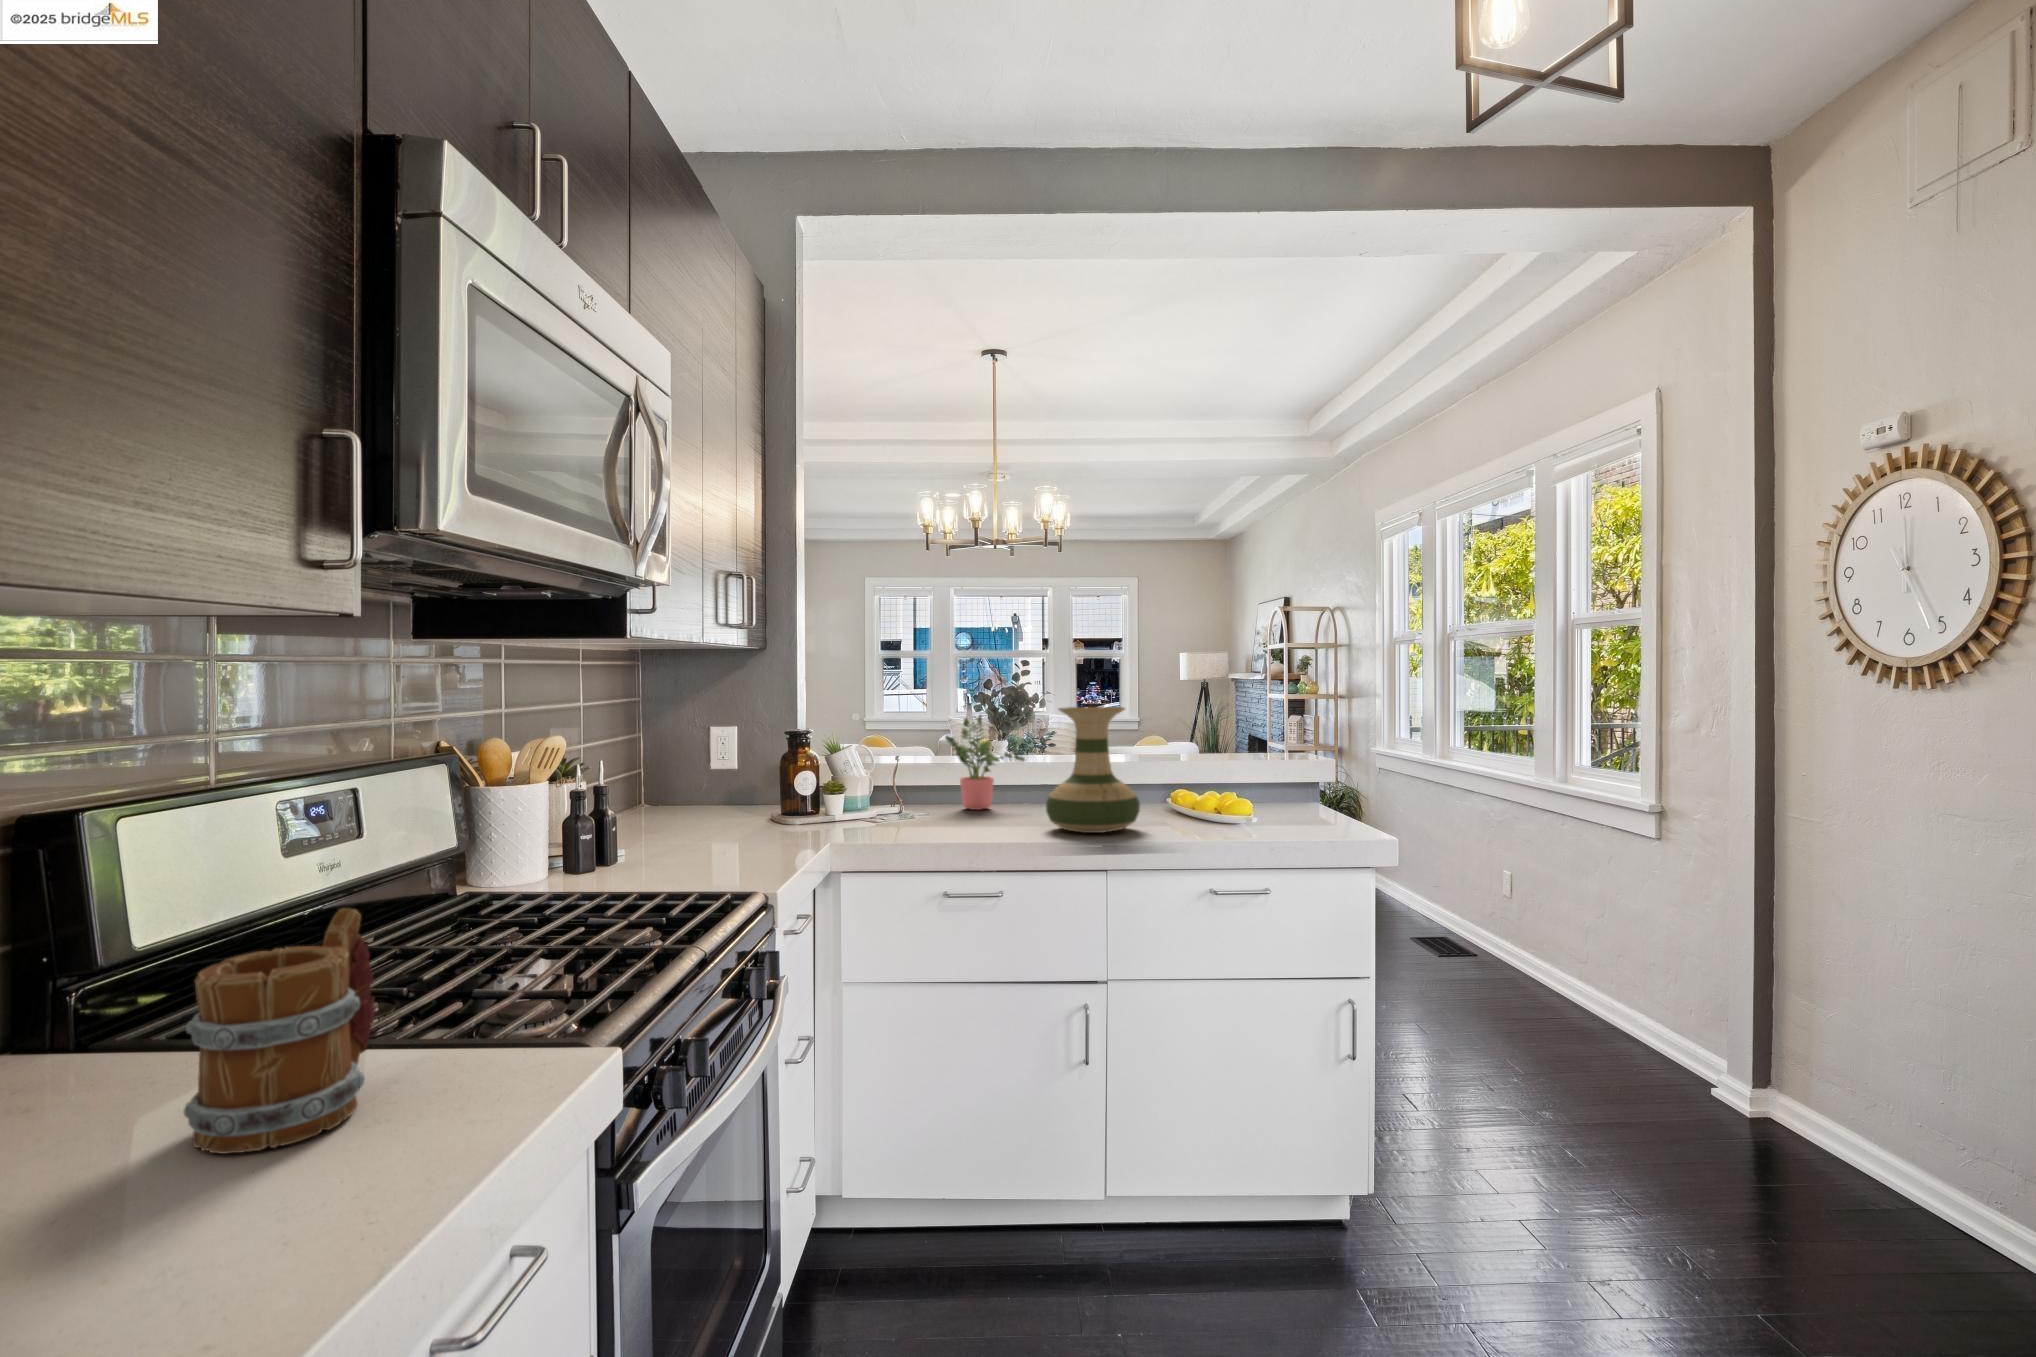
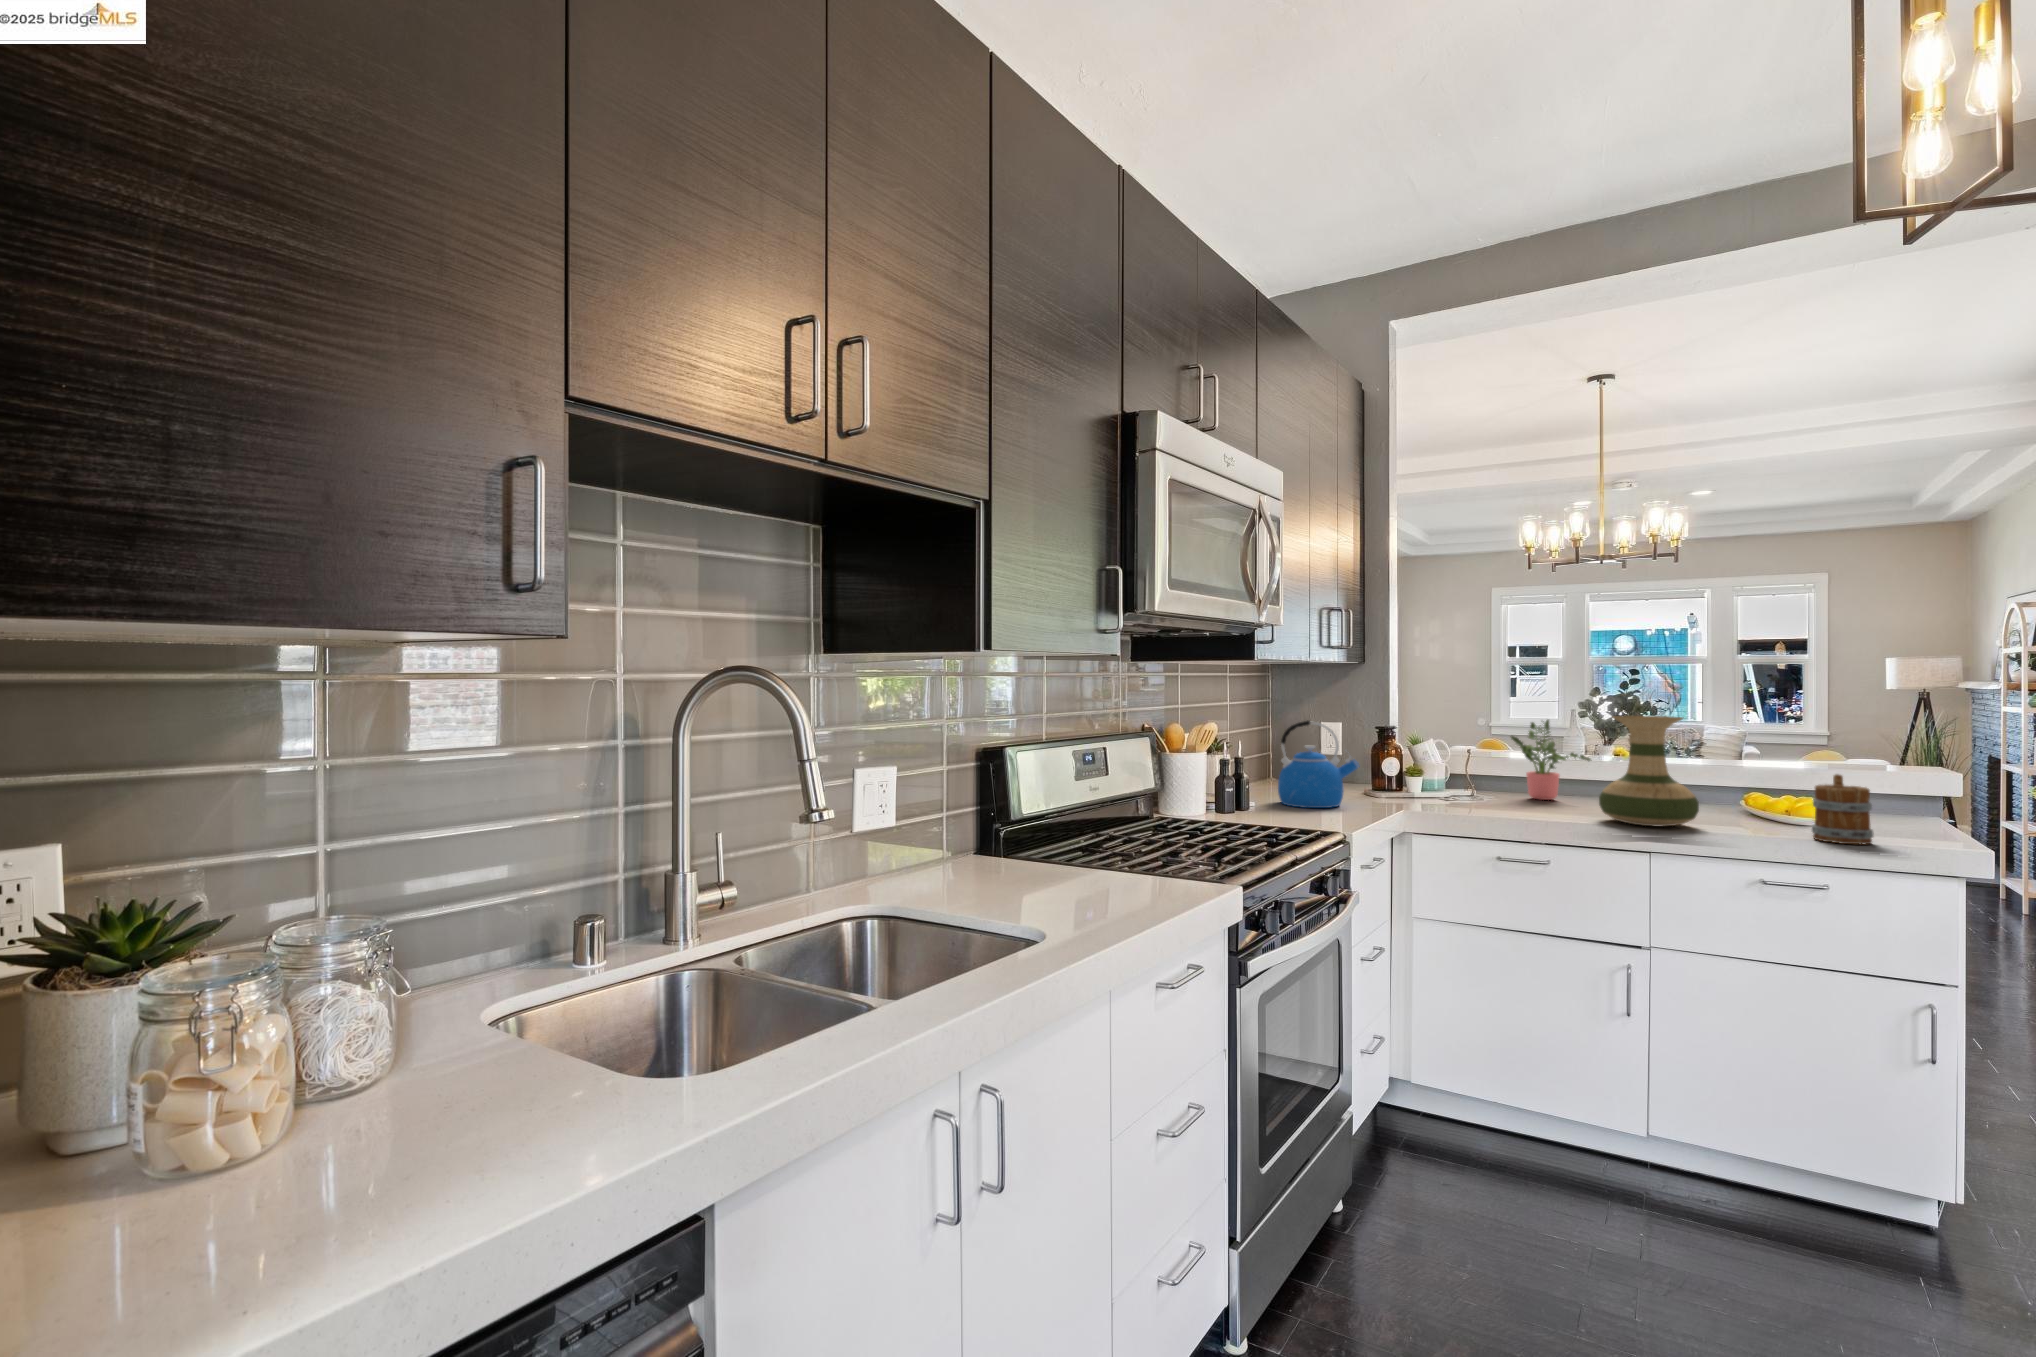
kettle: none [663,726,776,853] -> present [1278,721,1359,808]
mug: present [184,908,374,1154] -> present [1812,774,1873,845]

